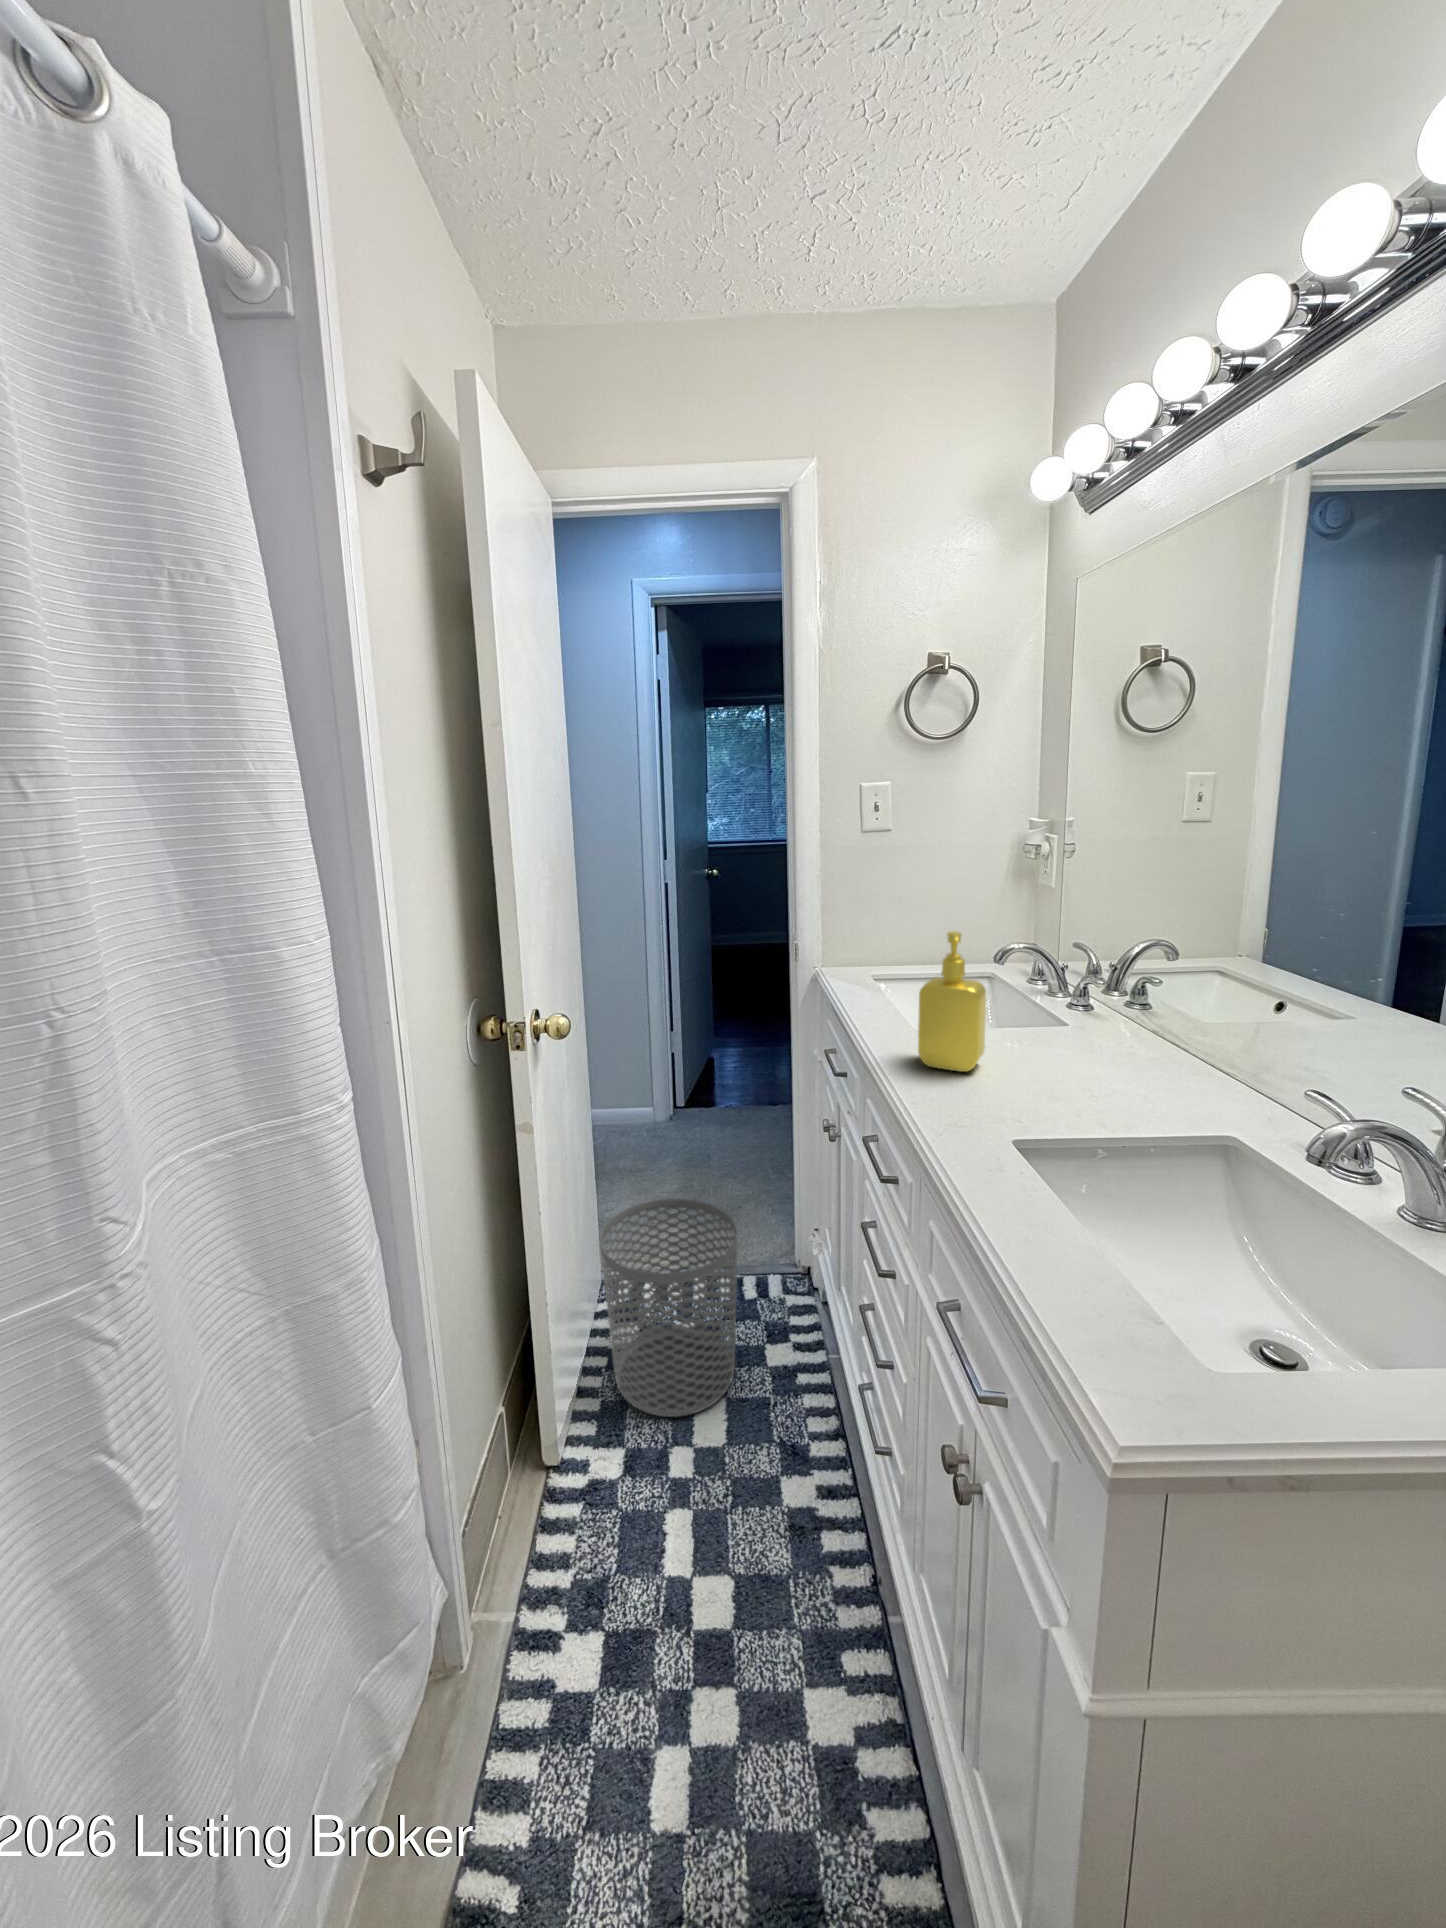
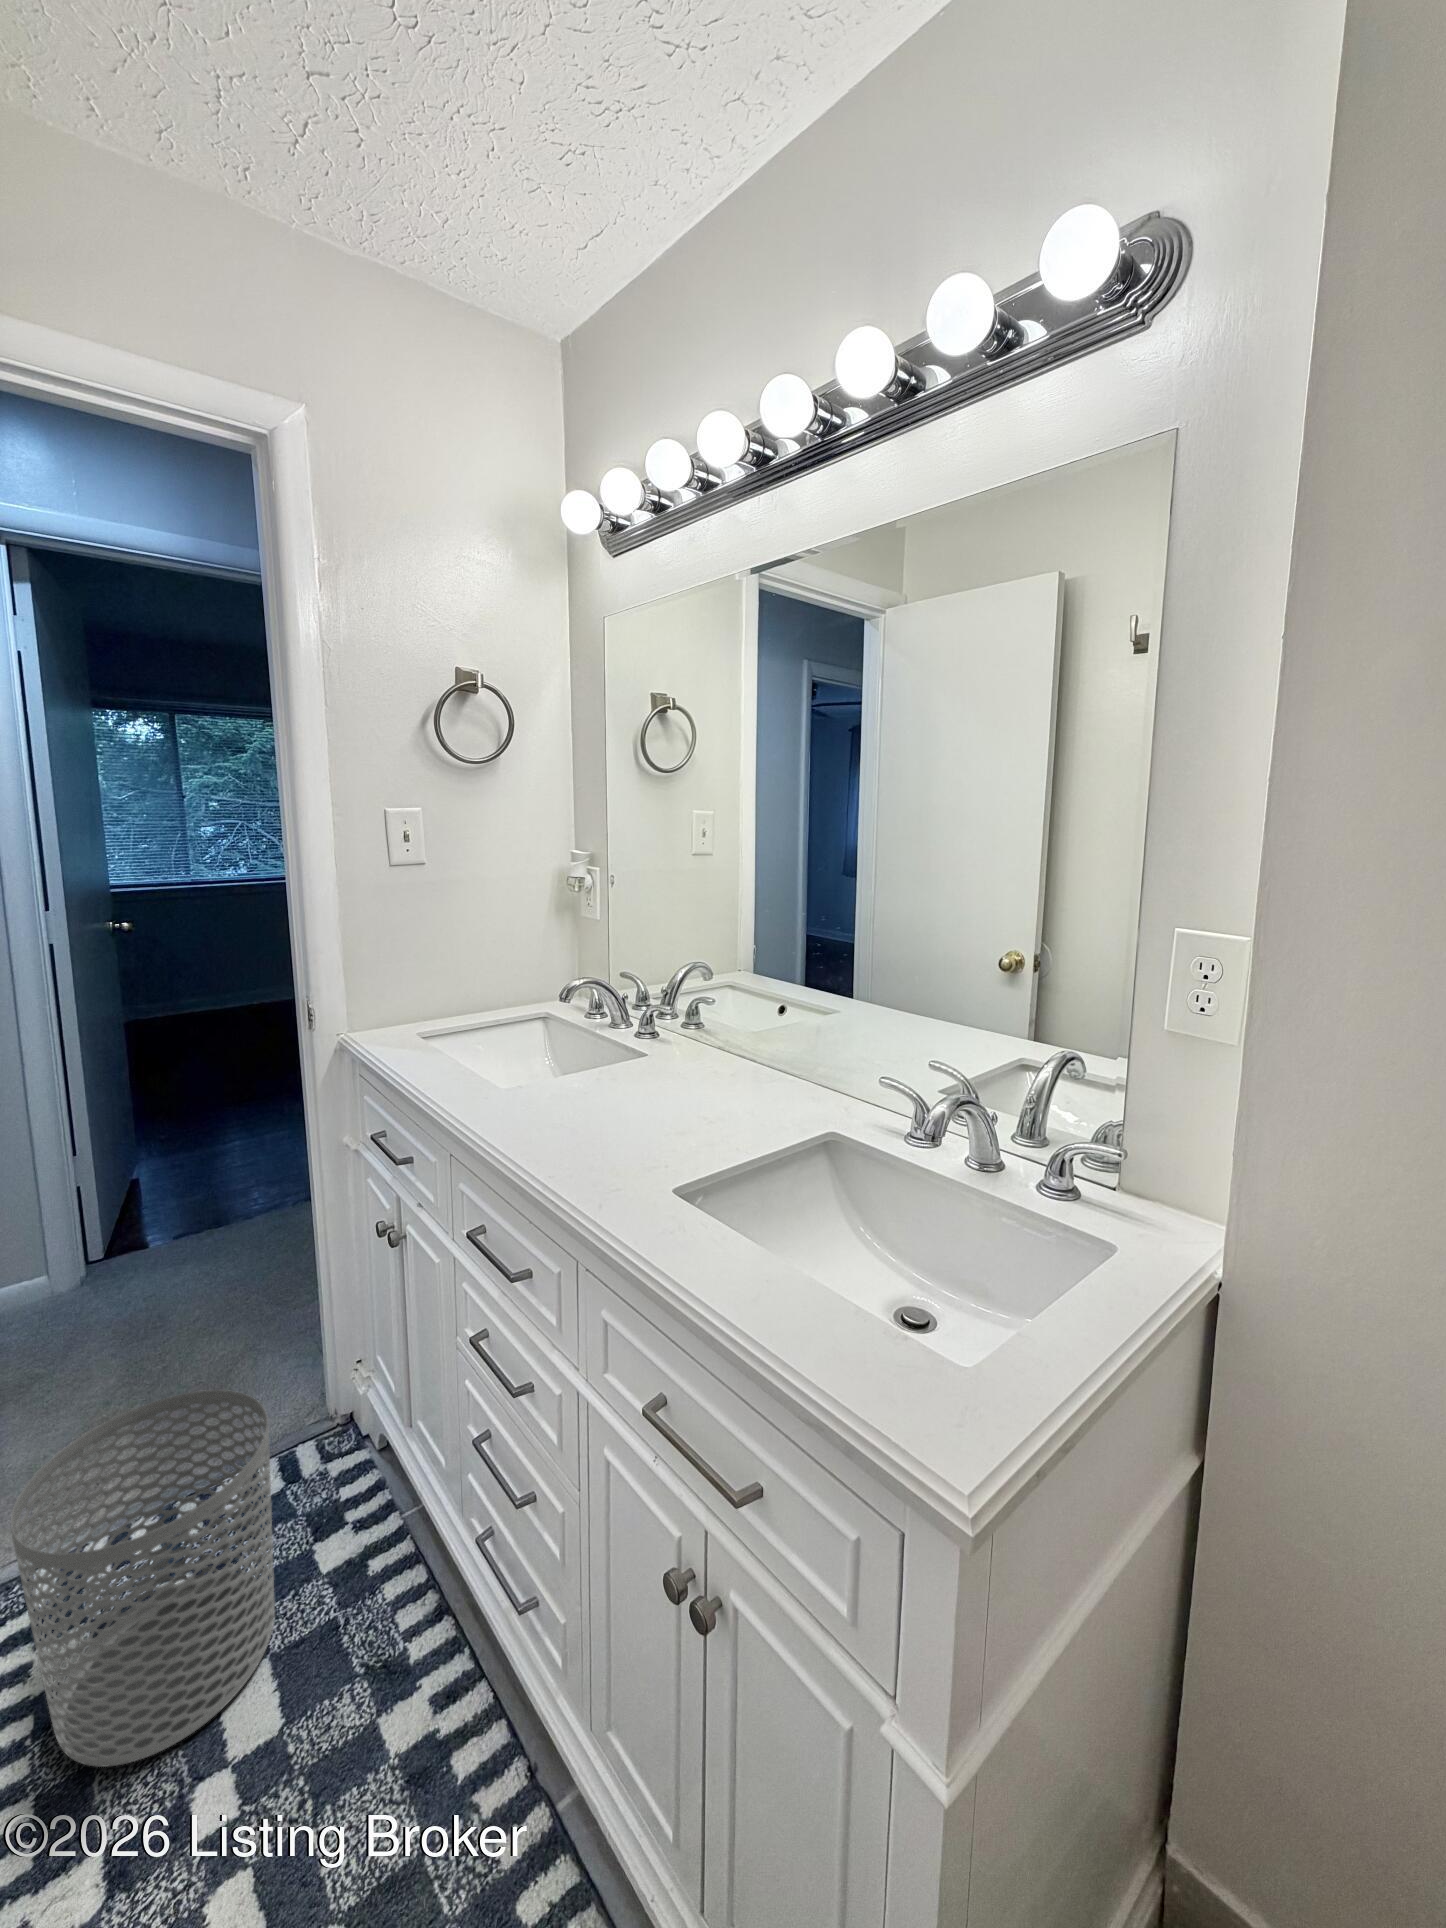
soap dispenser: present [918,931,986,1072] -> none [525,969,596,1127]

